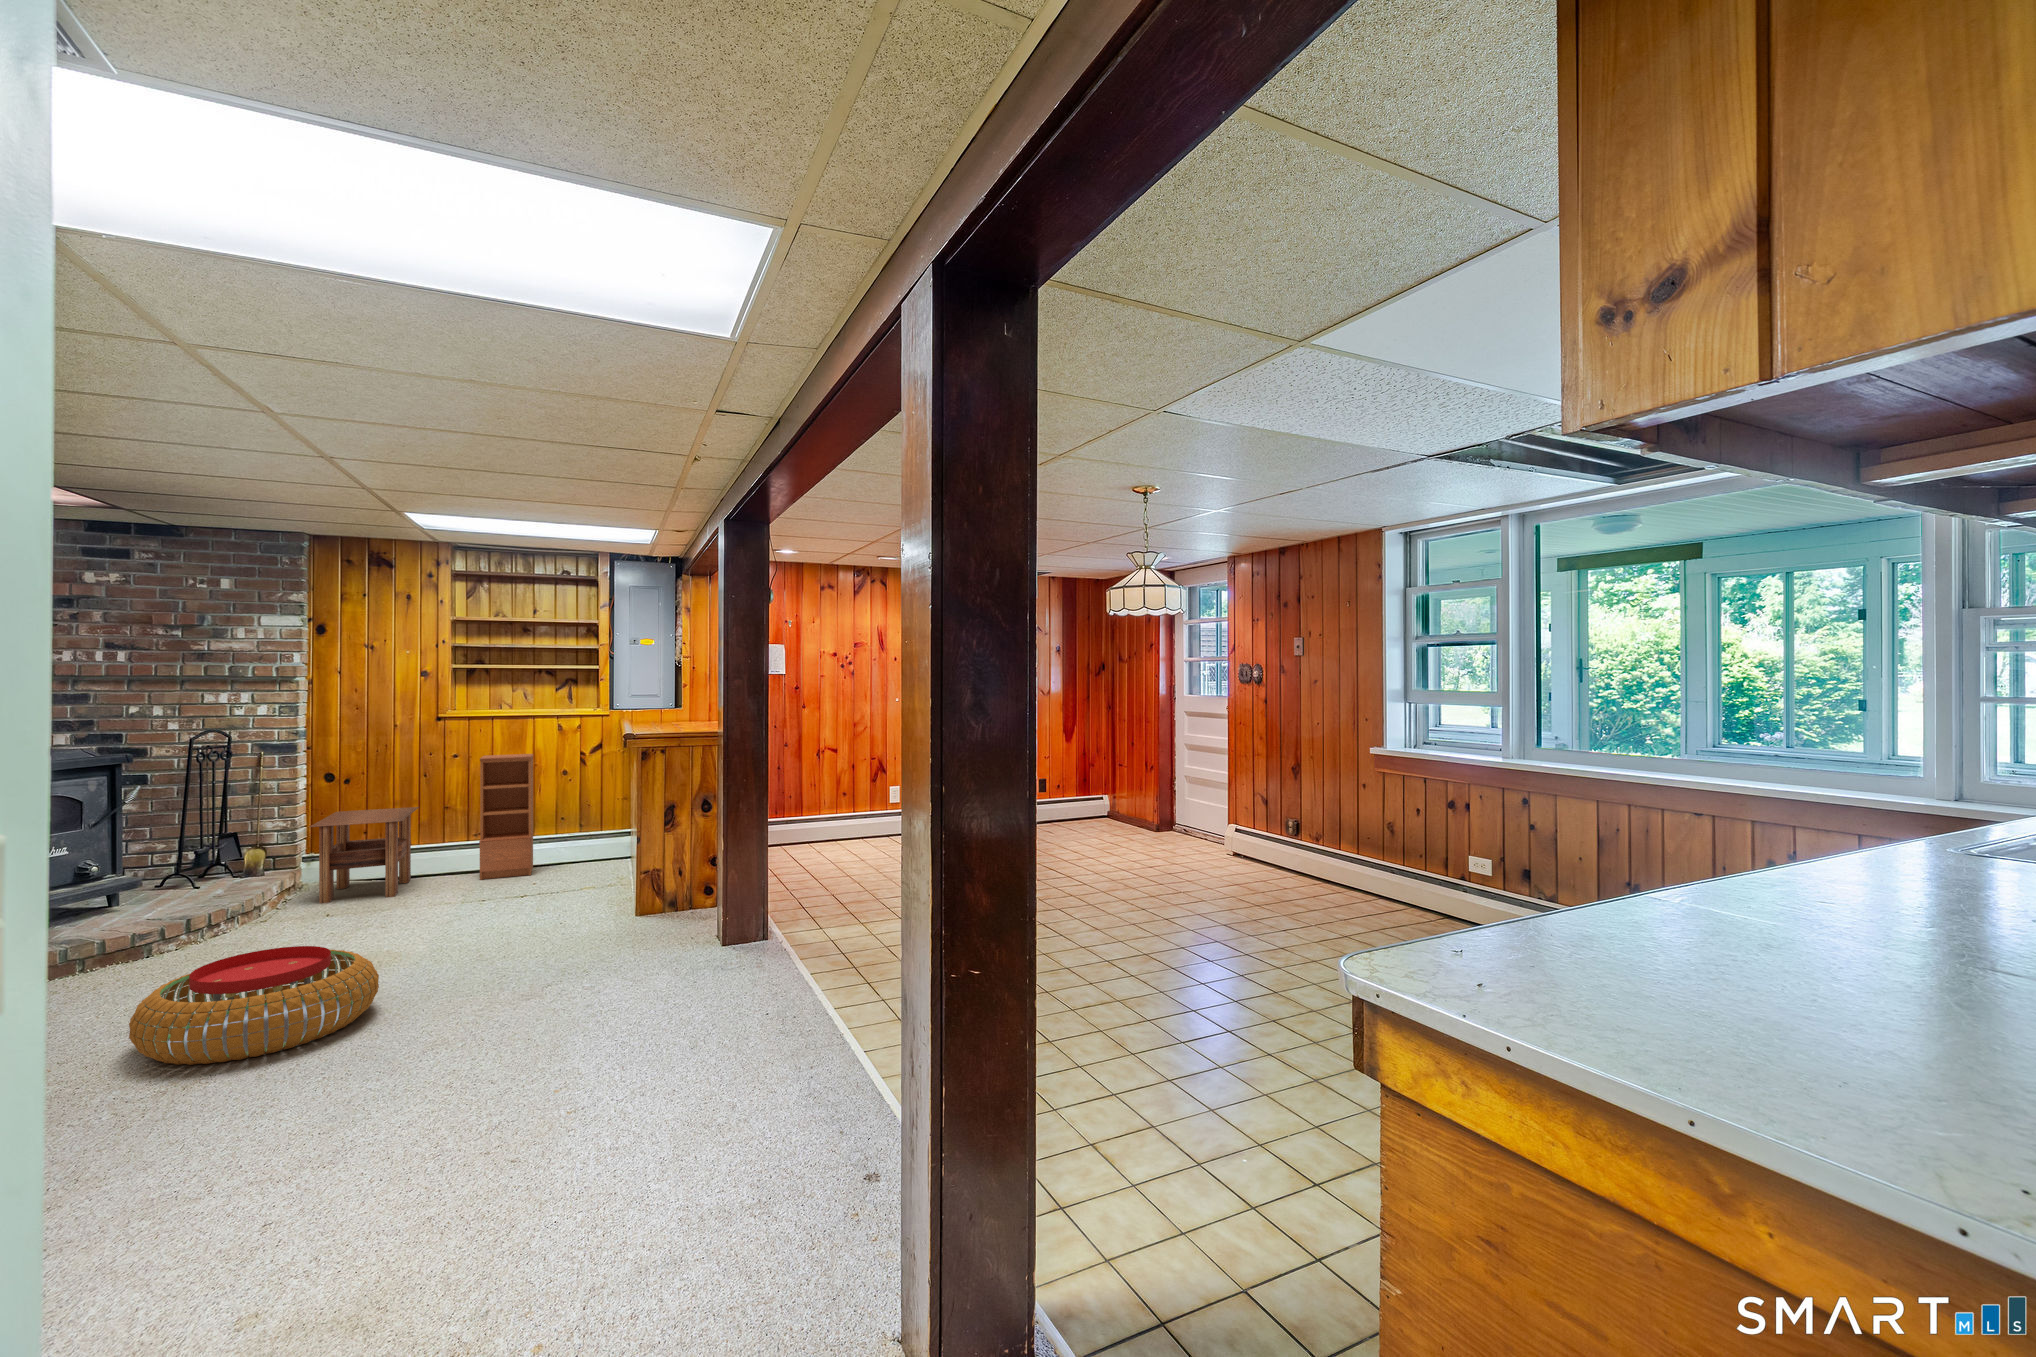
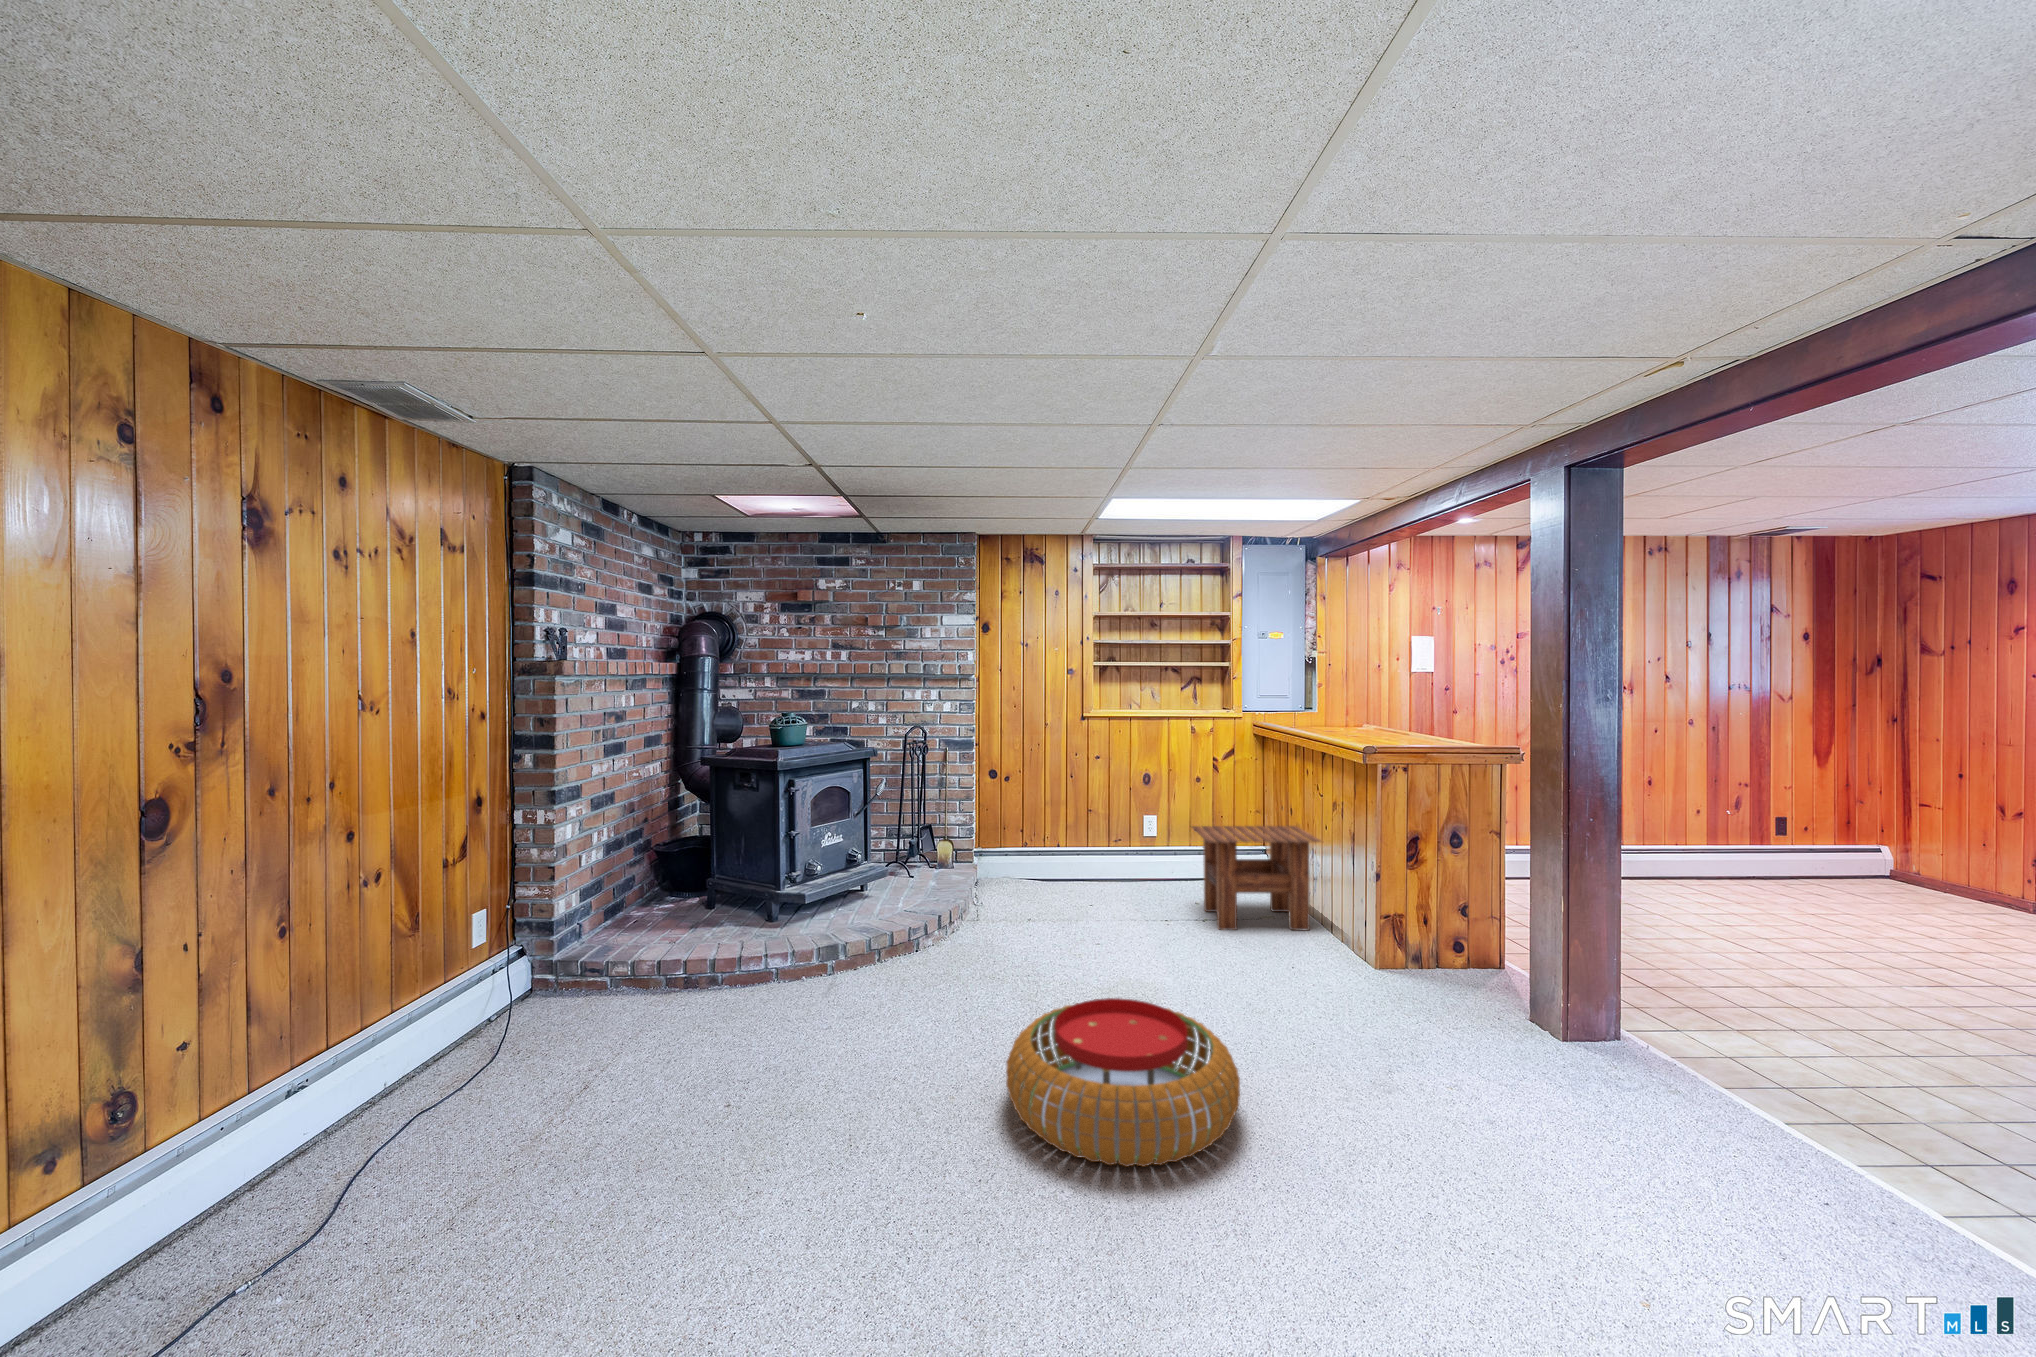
bookcase: present [479,754,533,880] -> none [1123,757,1178,892]
side table: present [310,807,419,904] -> present [1192,826,1321,930]

